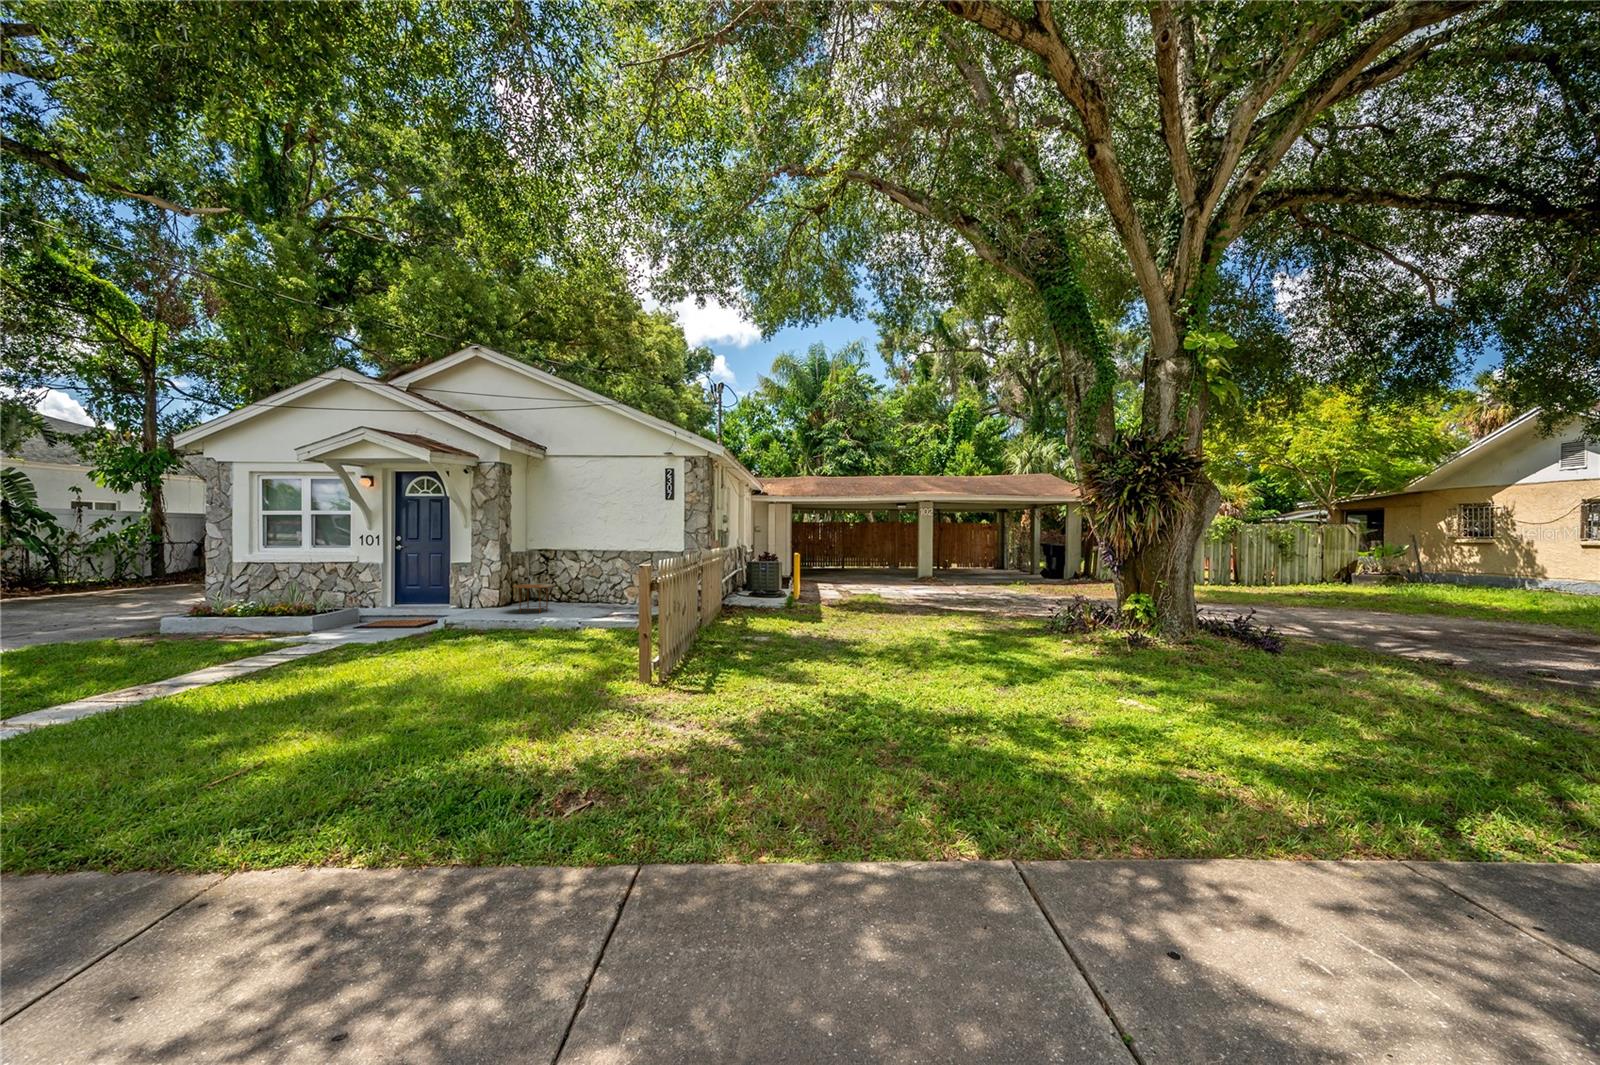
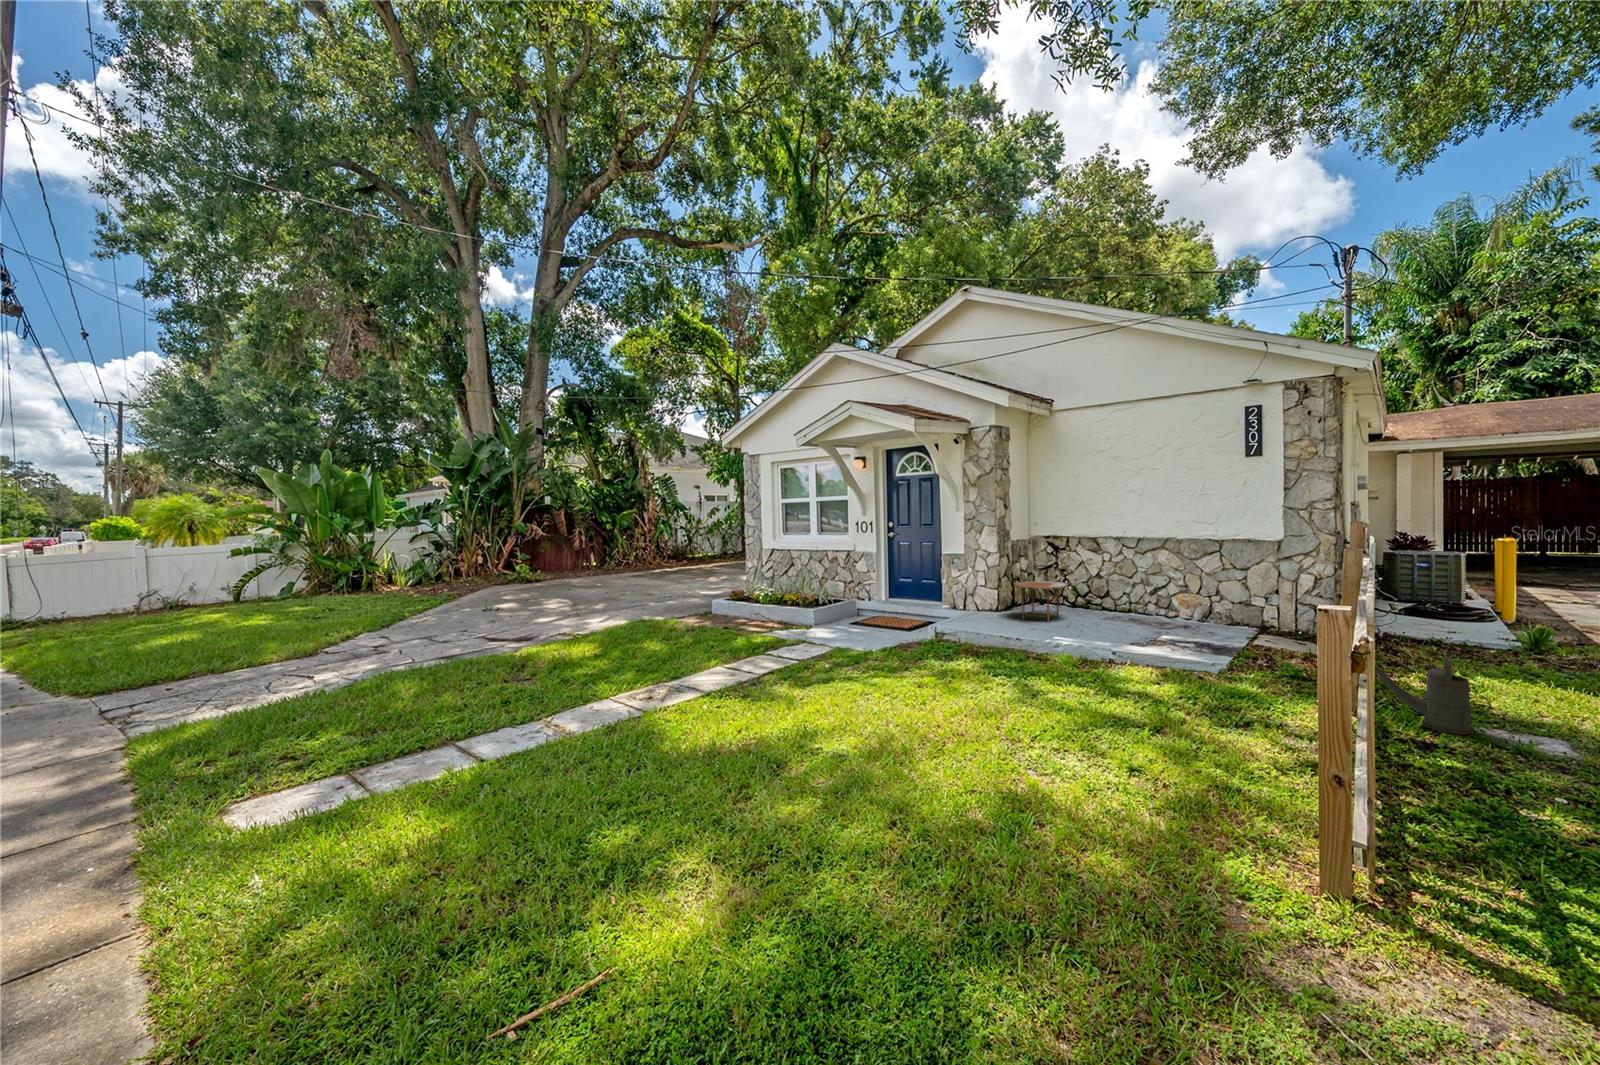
watering can: none [704,603,747,639] -> present [1375,657,1491,734]

